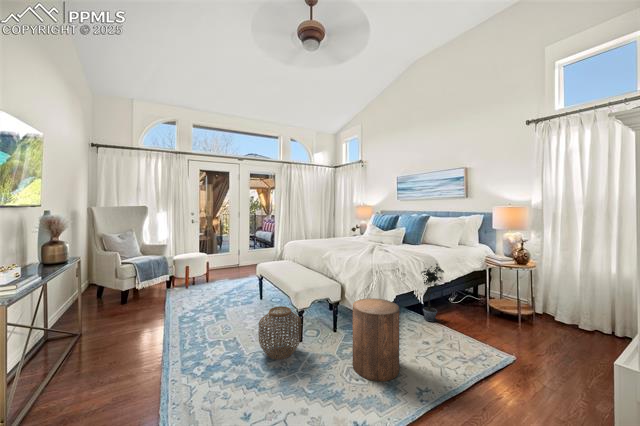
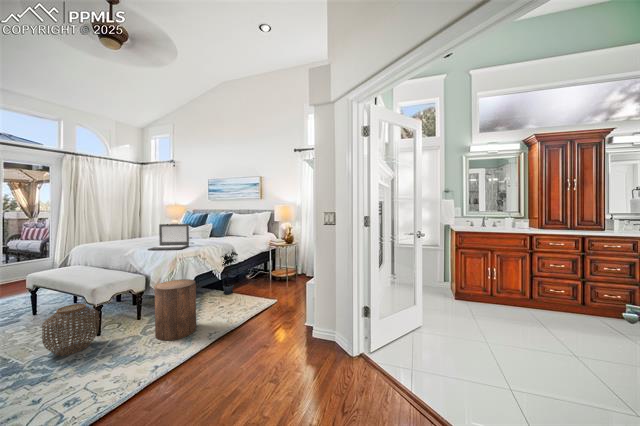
laptop: none [344,227,385,258] -> present [148,224,189,250]

